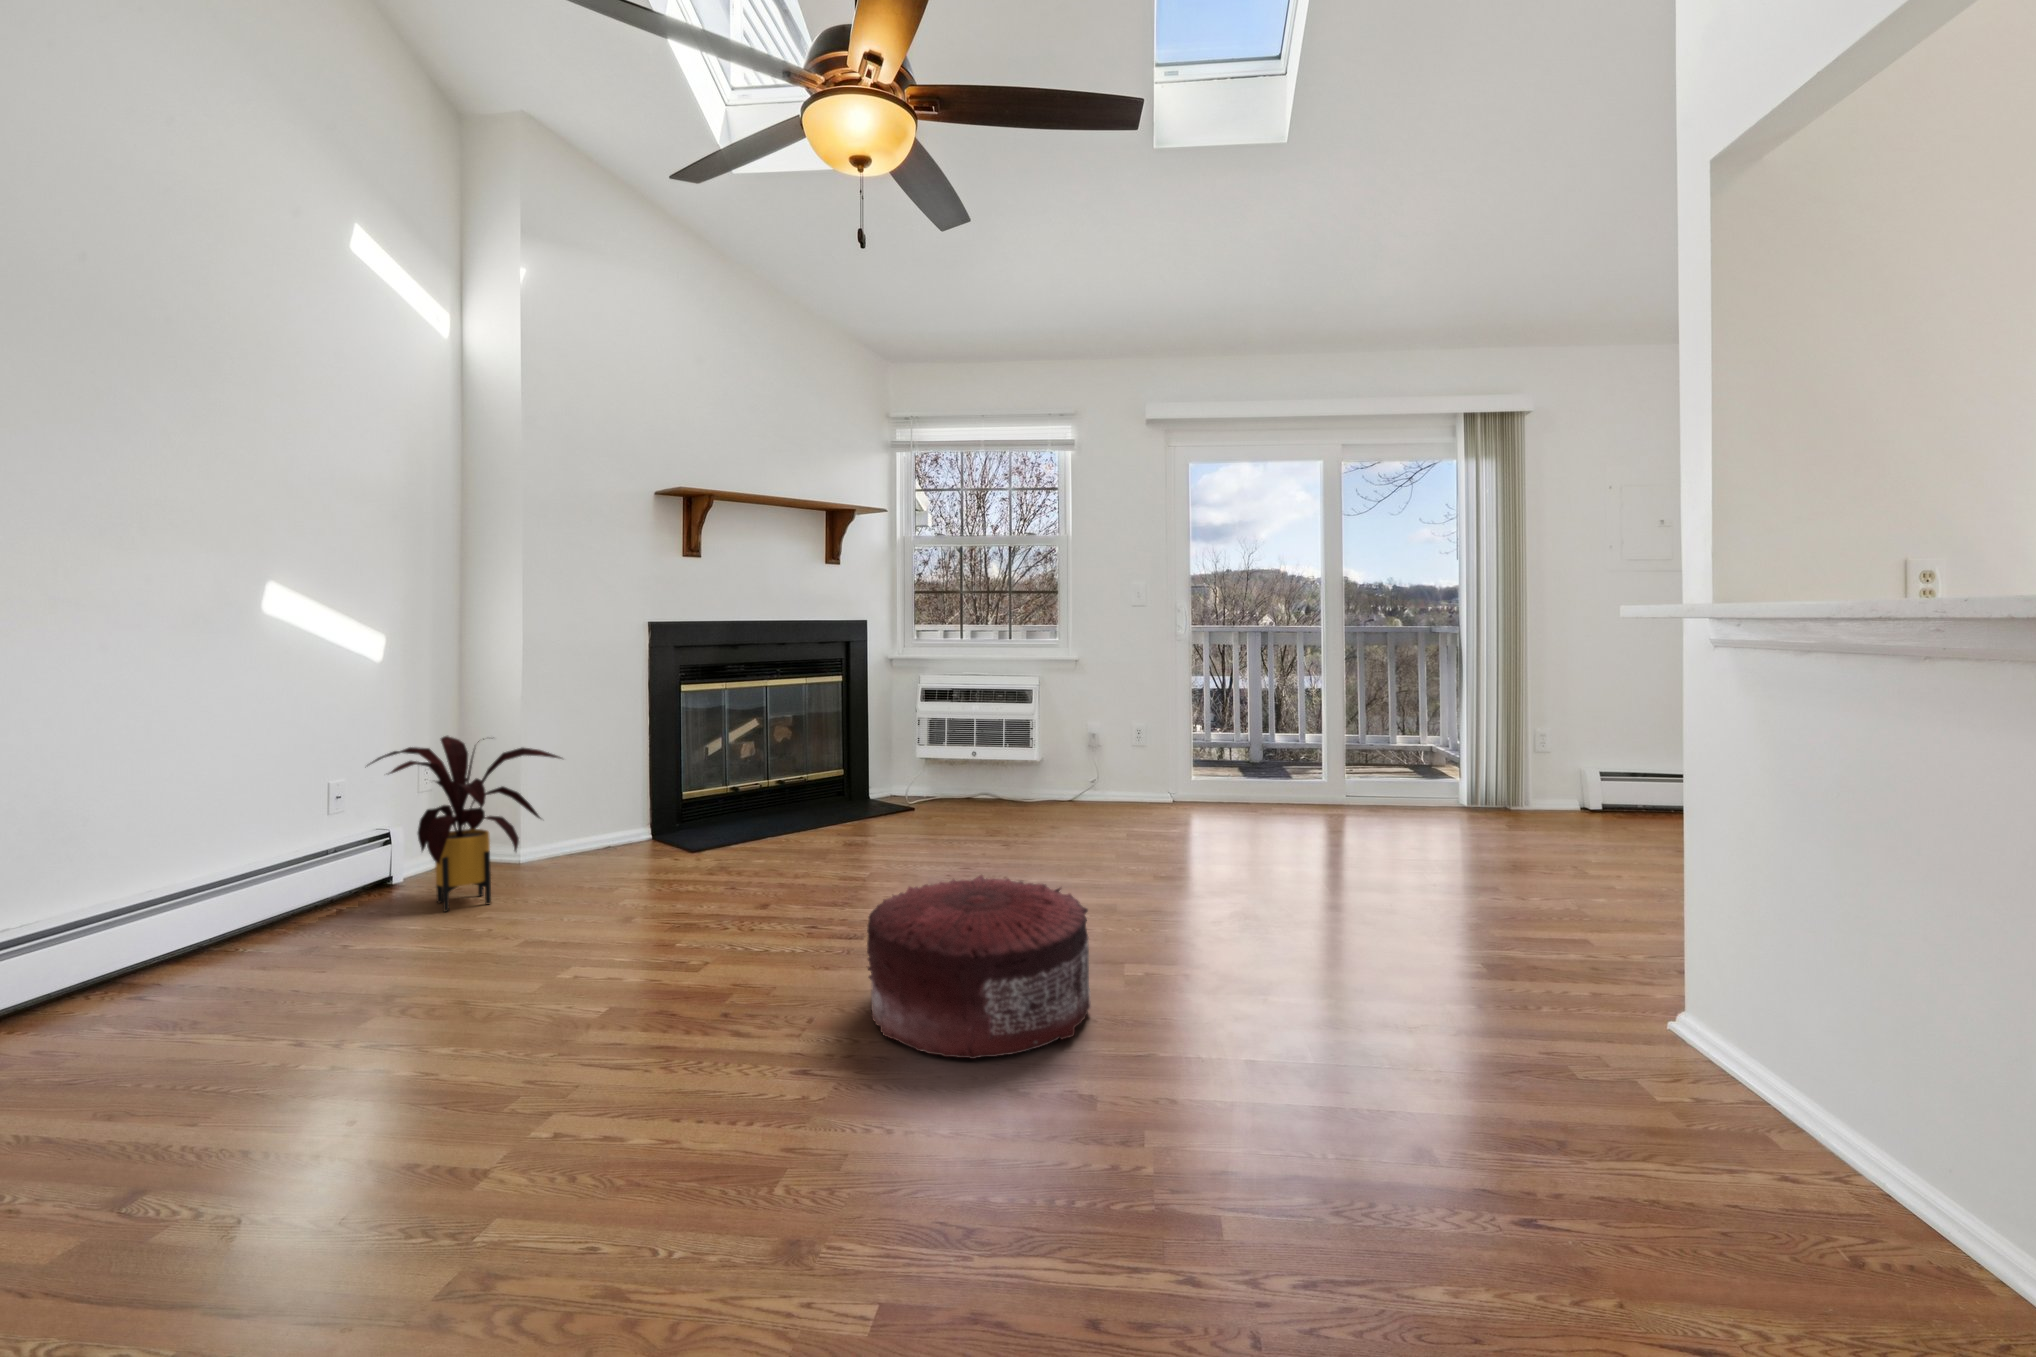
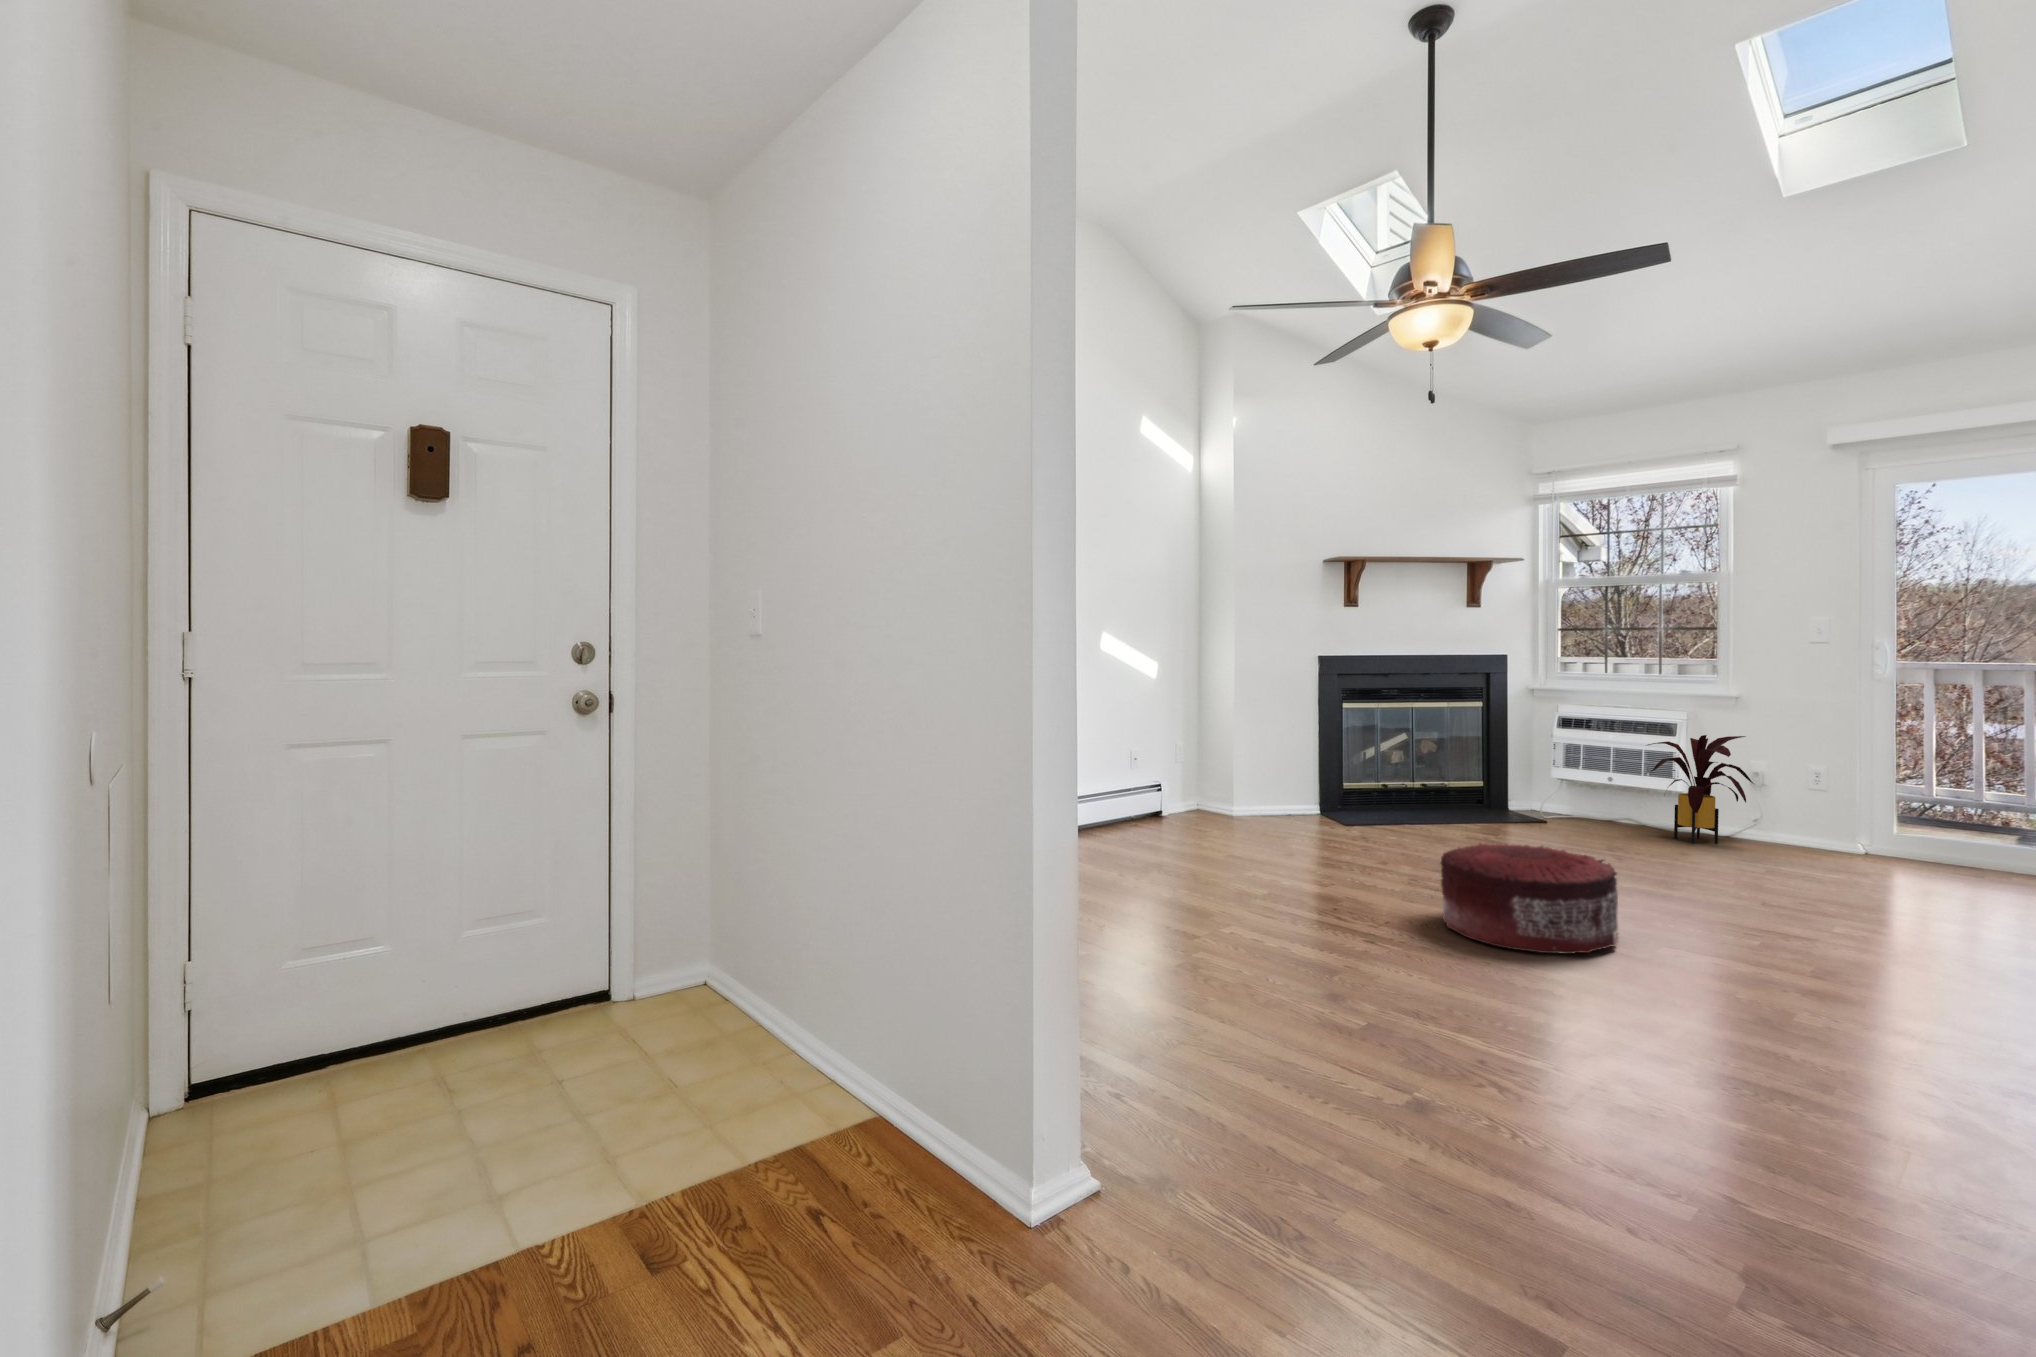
house plant: present [368,736,561,912] -> present [1648,735,1754,843]

